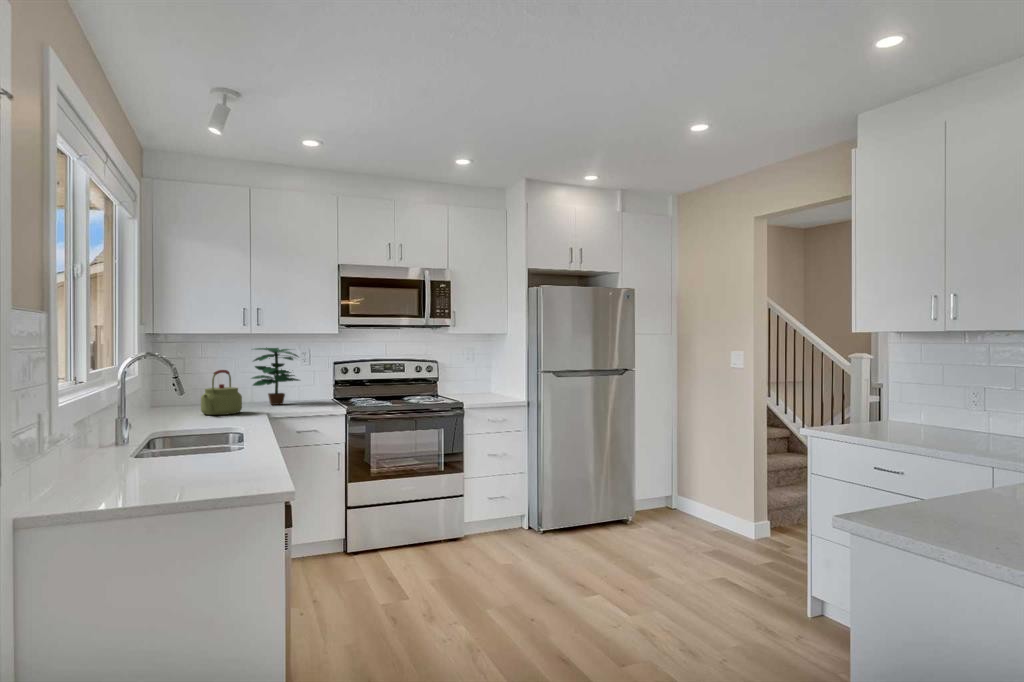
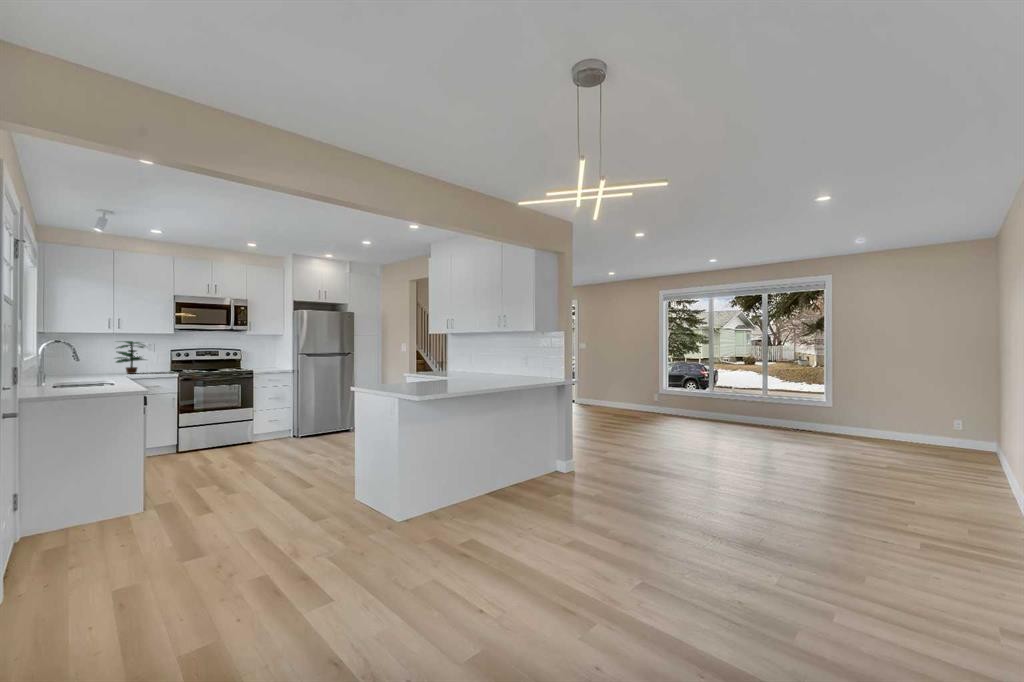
kettle: present [201,370,242,415] -> none [82,352,110,377]

